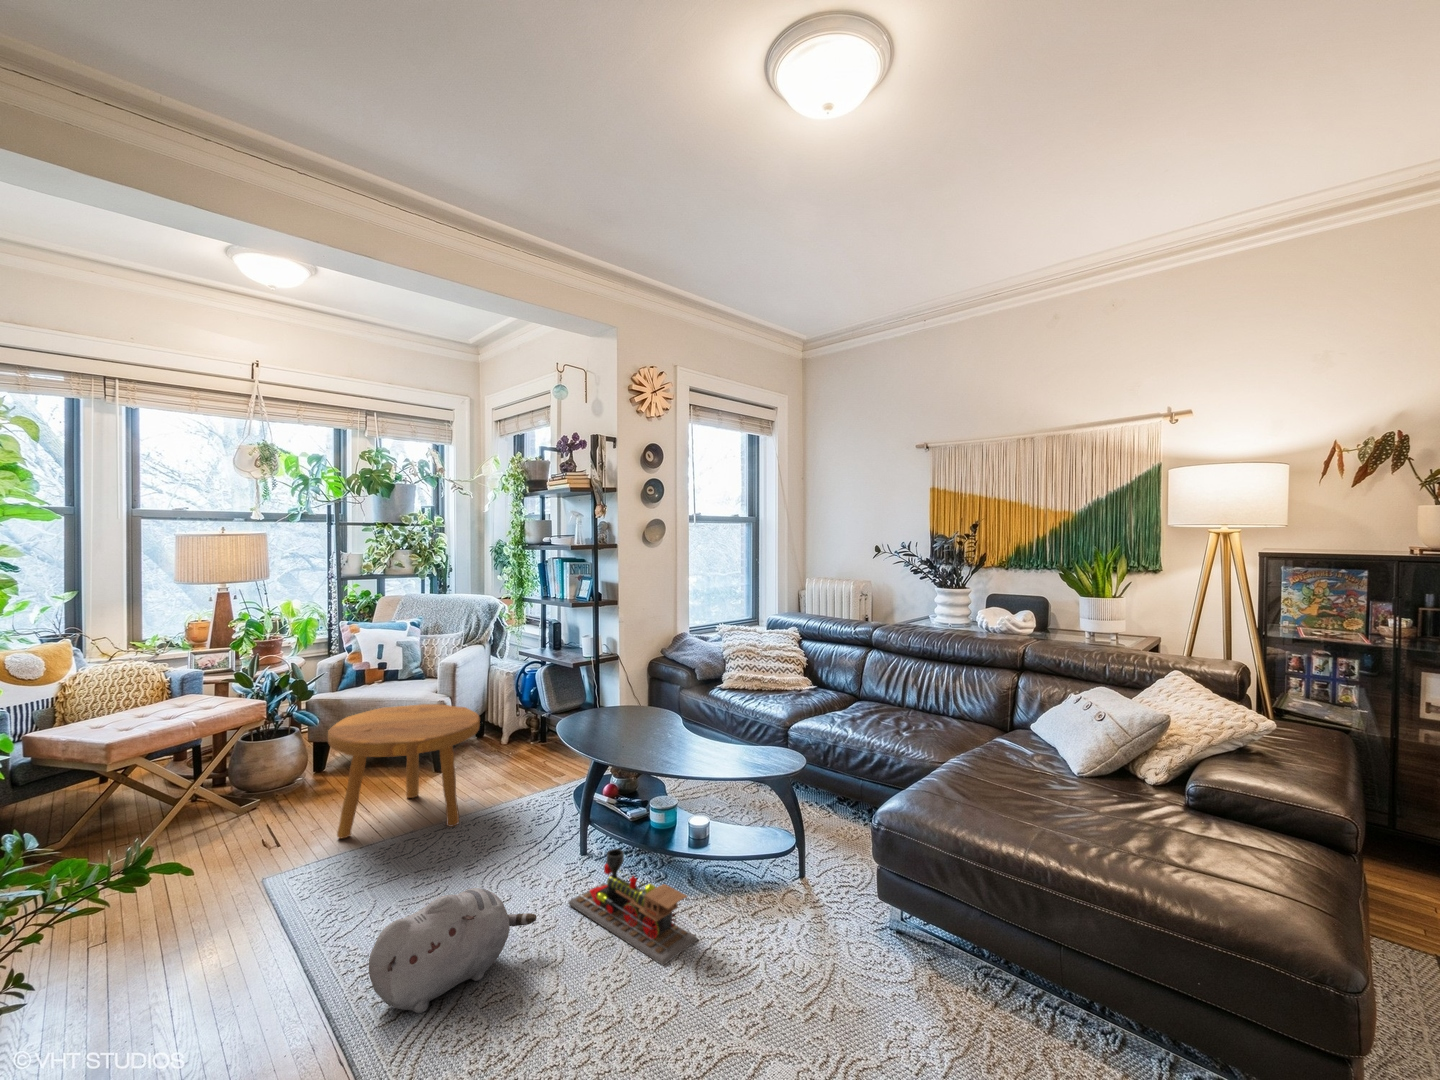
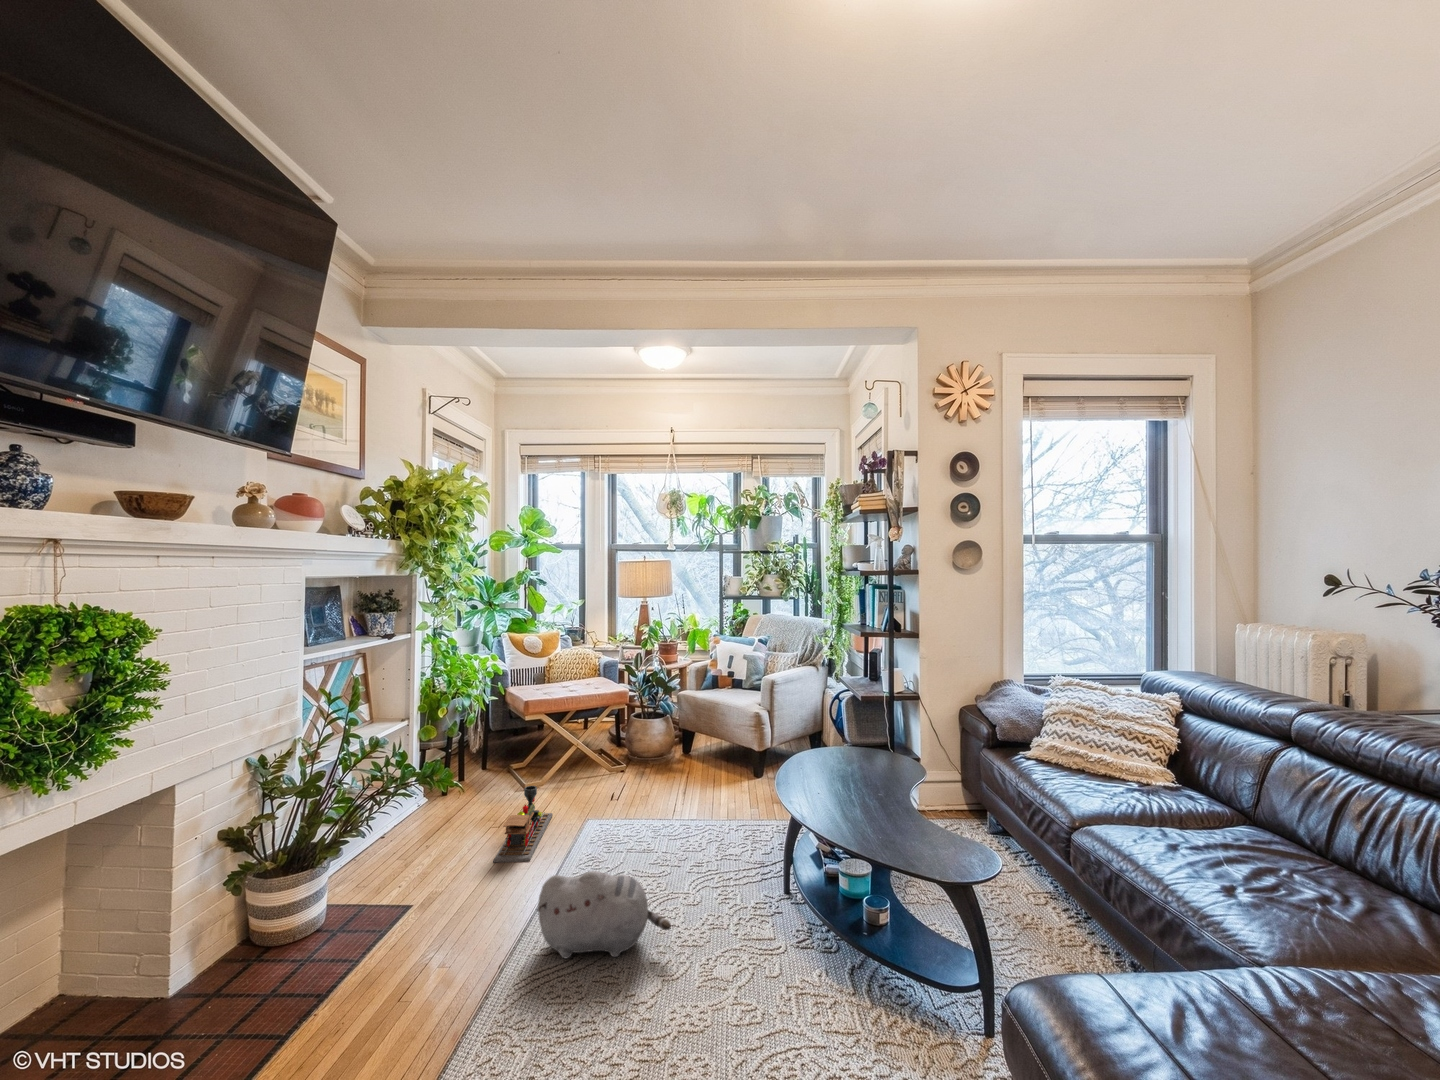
footstool: present [328,704,480,838] -> none [642,708,756,825]
toy train: present [568,849,698,965] -> present [493,786,553,863]

